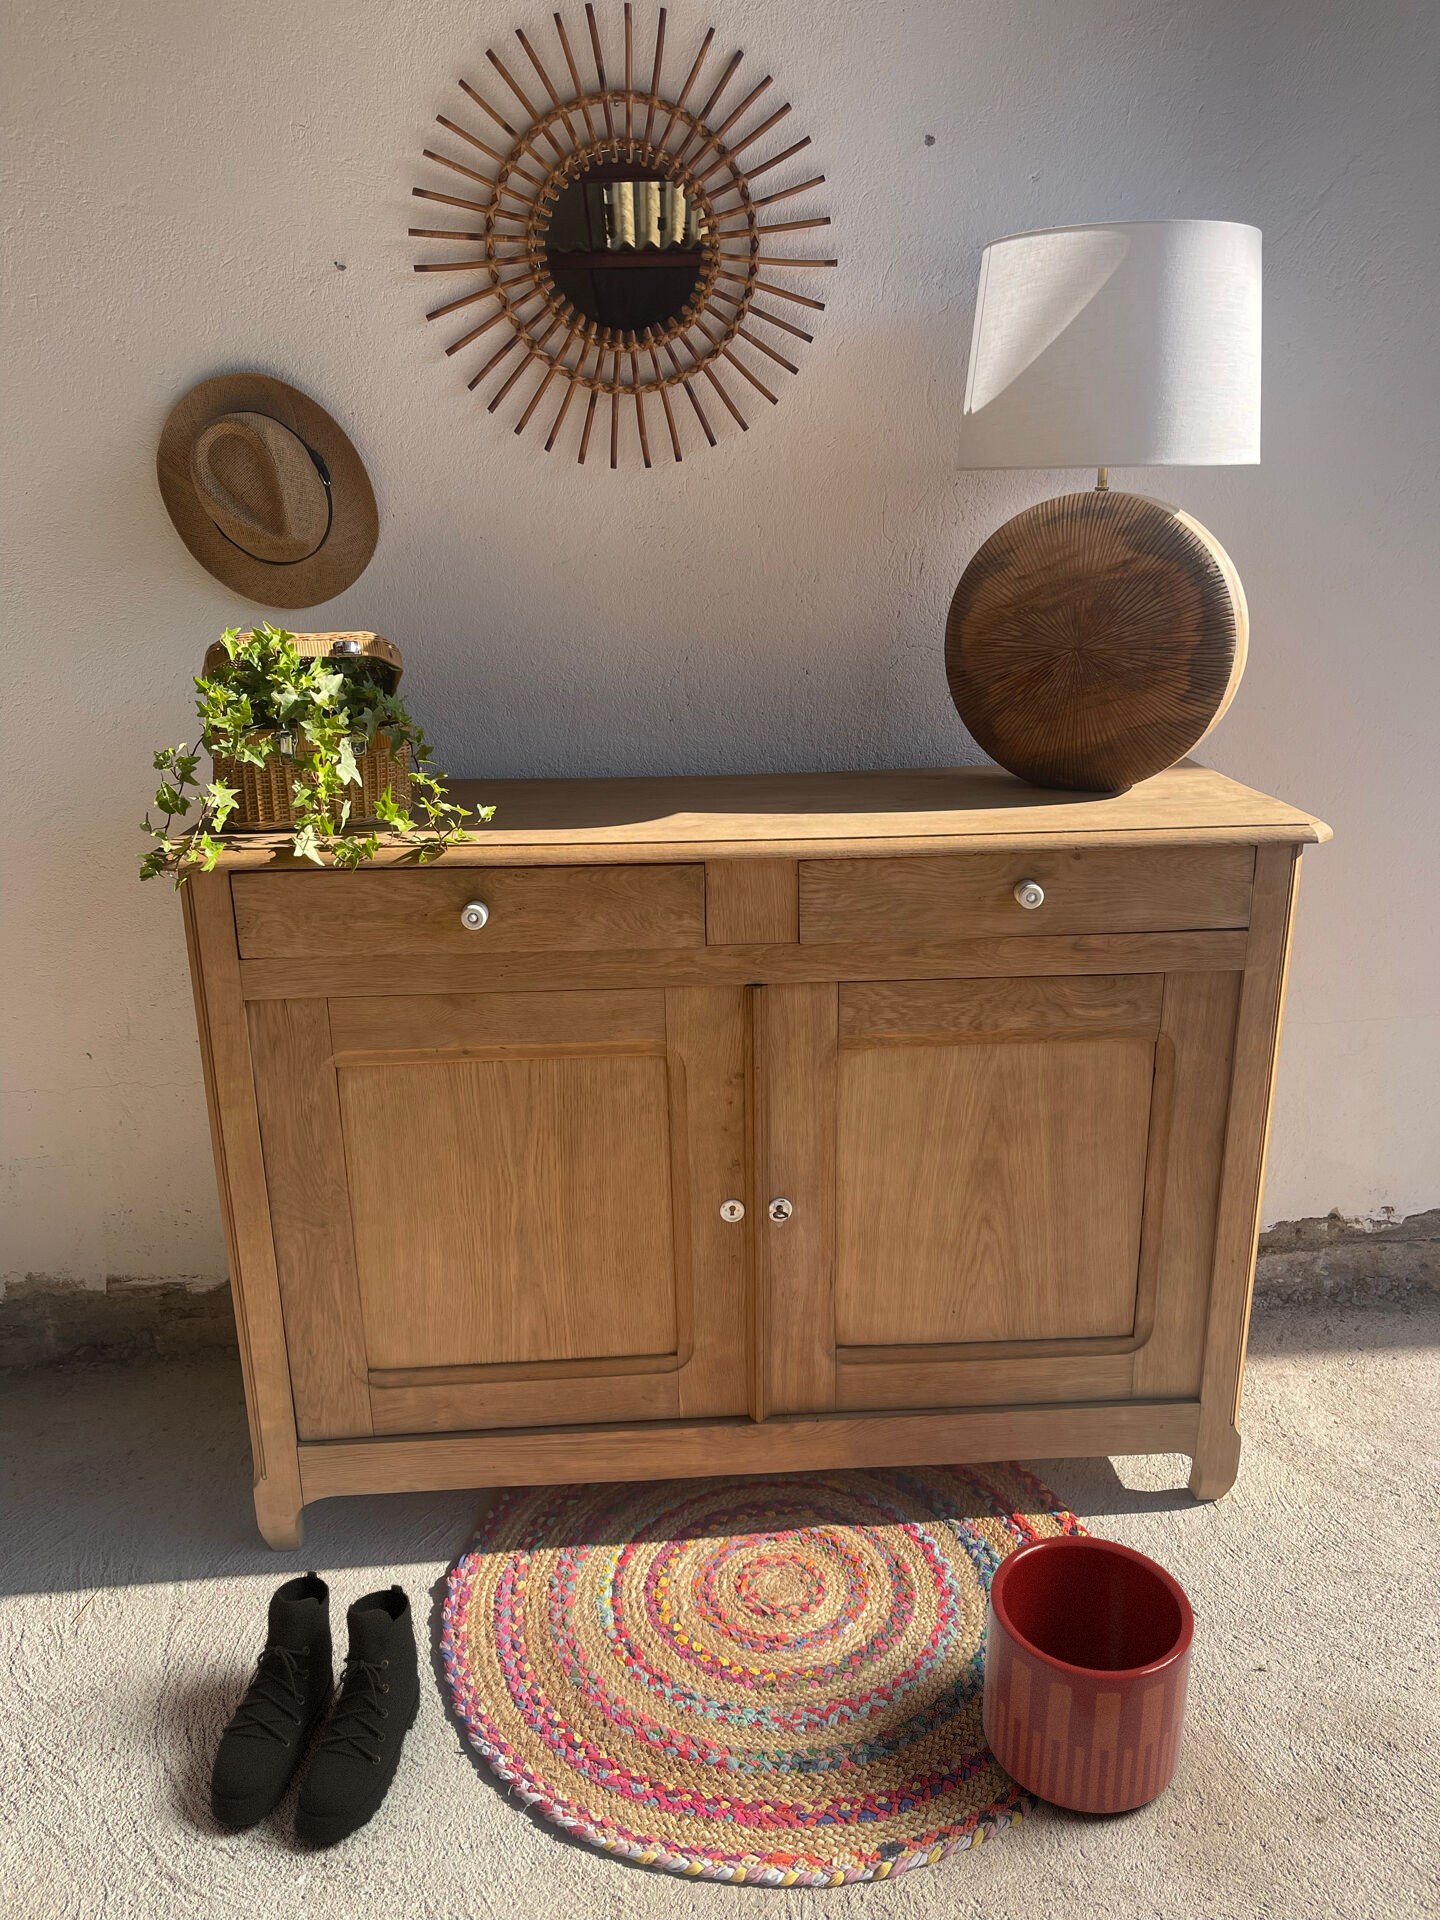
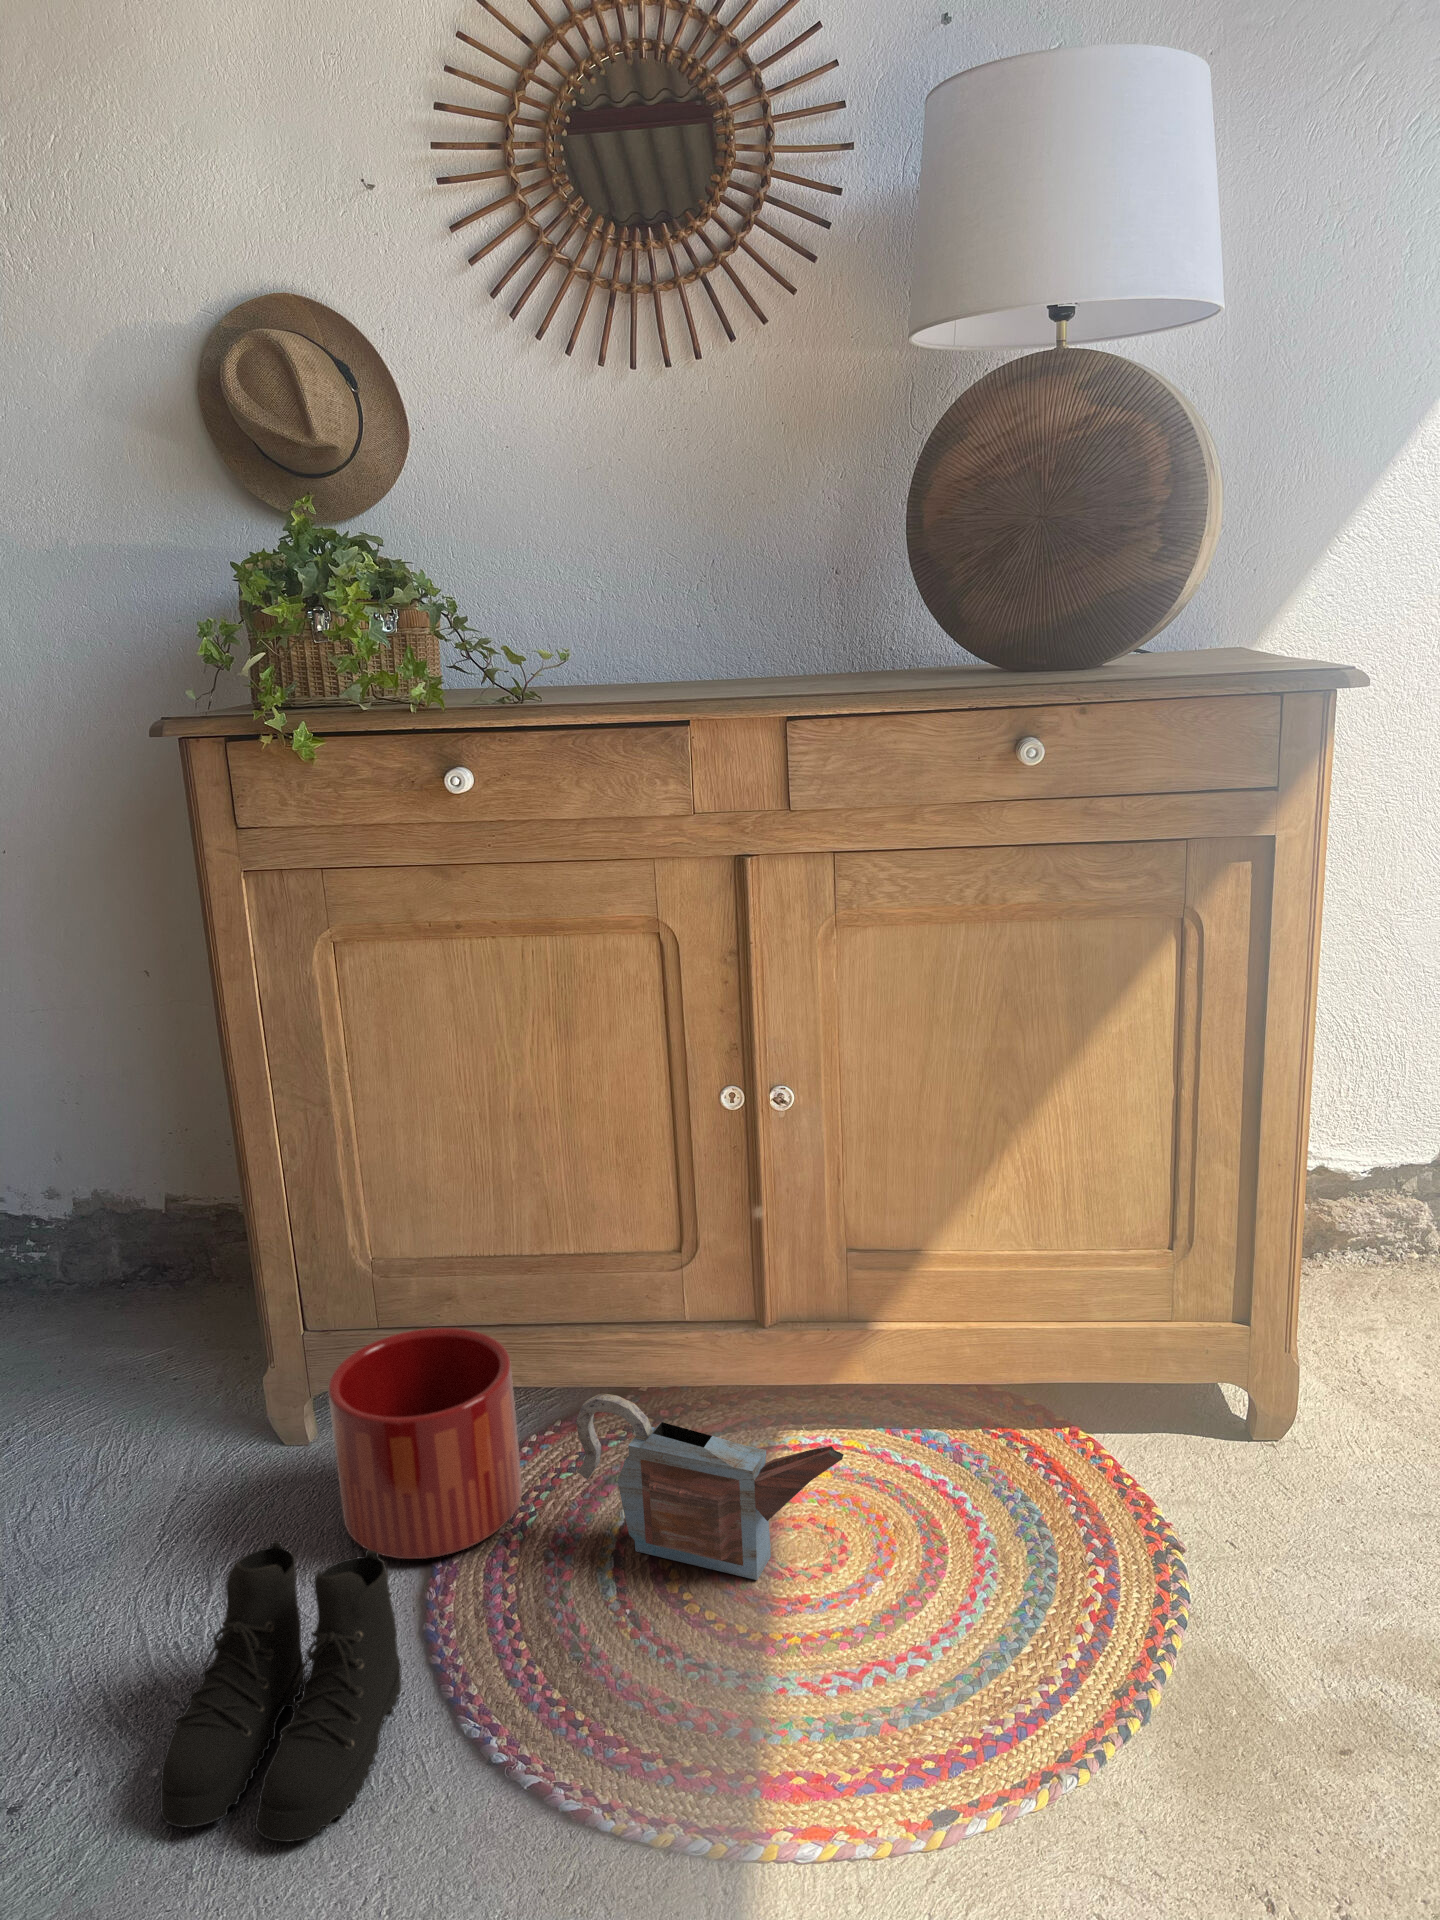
watering can: none [581,1440,824,1615] -> present [576,1393,844,1580]
planter: present [983,1535,1194,1813] -> present [328,1328,522,1559]

